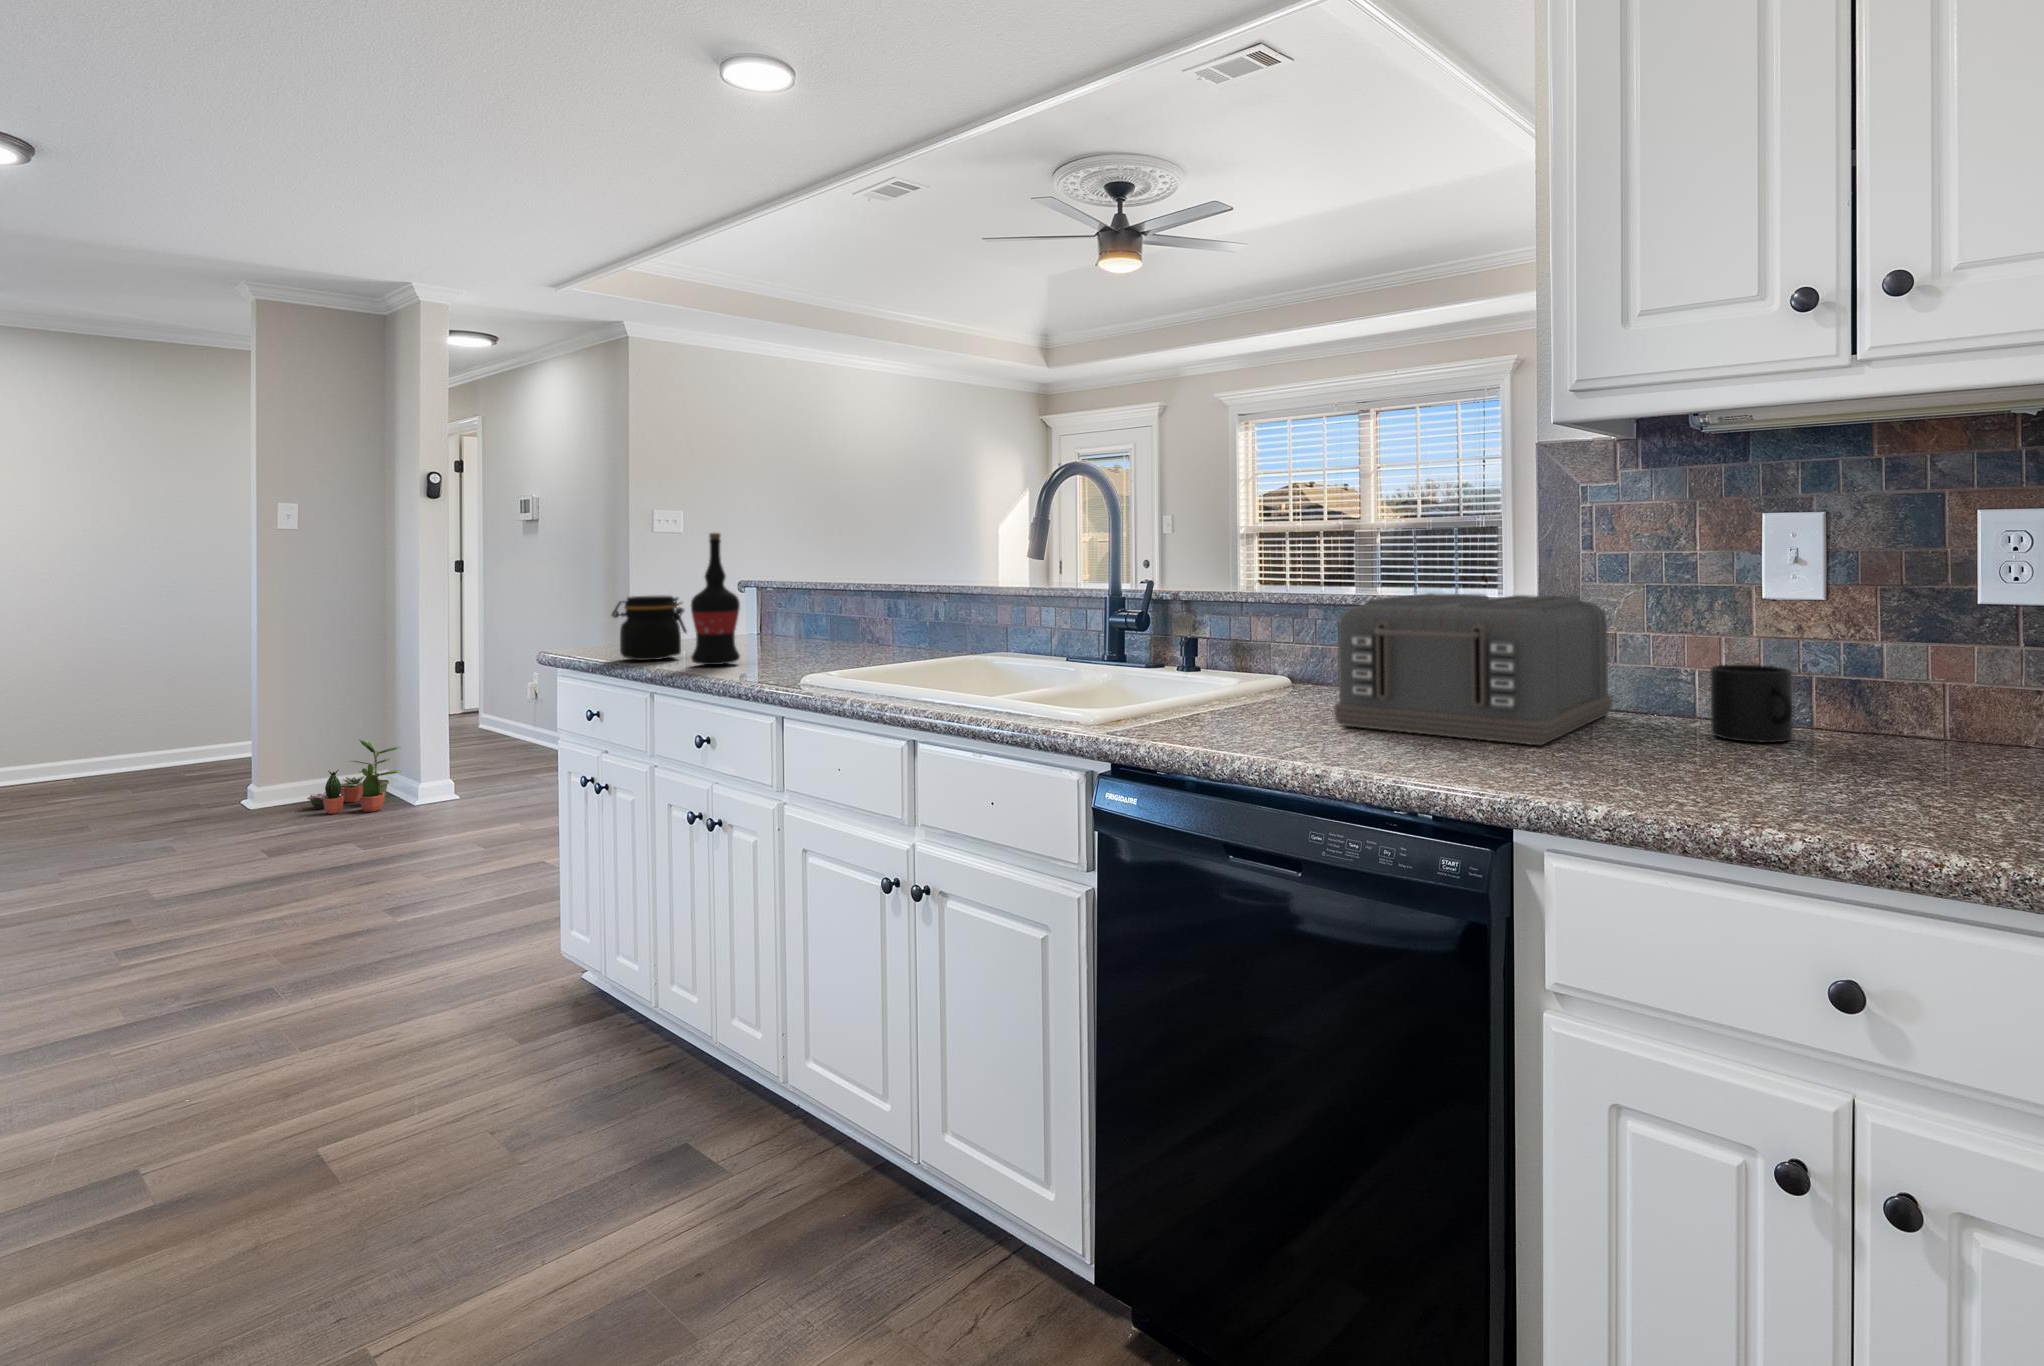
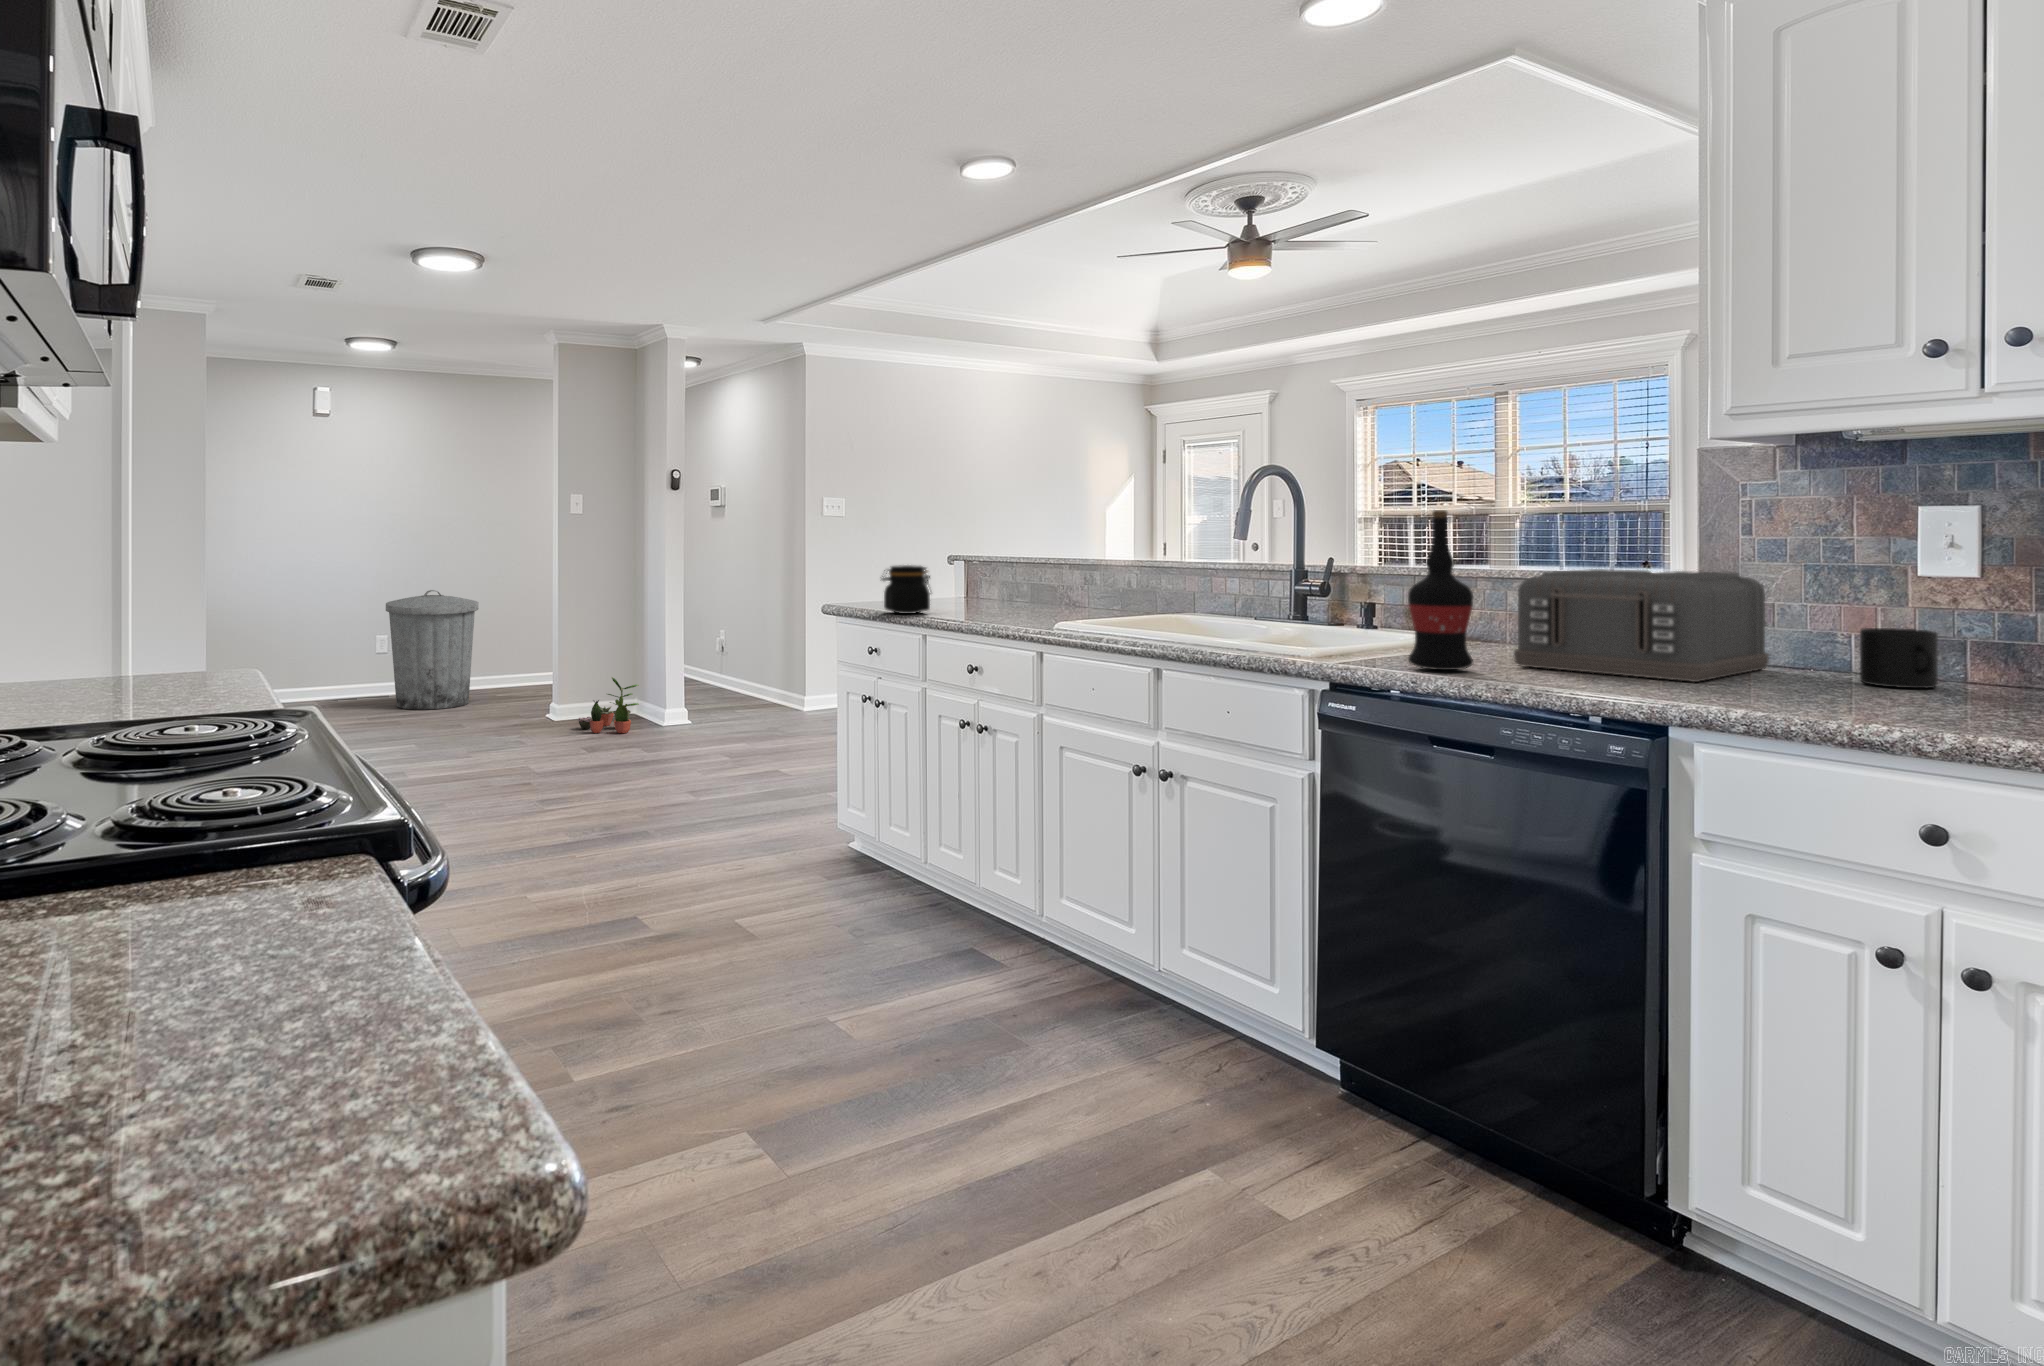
wine bottle: present [691,533,740,665] -> present [1408,510,1473,670]
trash can: none [25,632,185,796] -> present [386,590,479,709]

